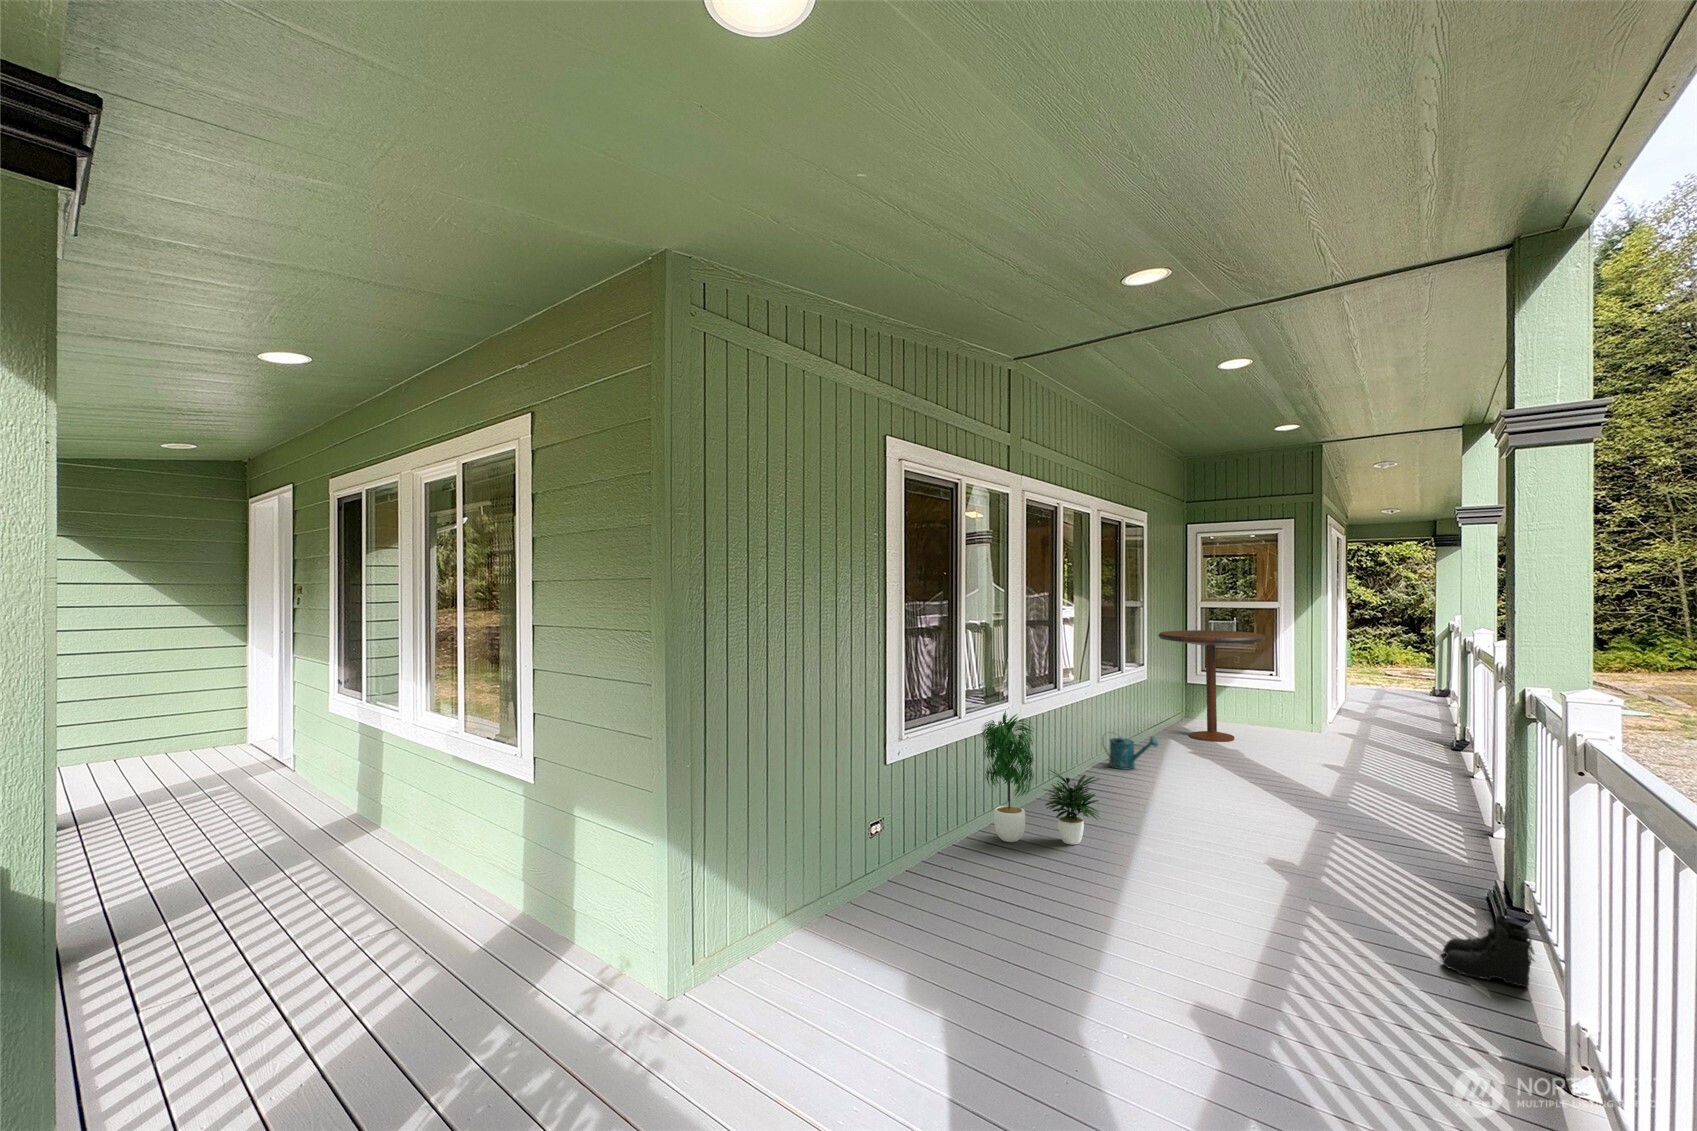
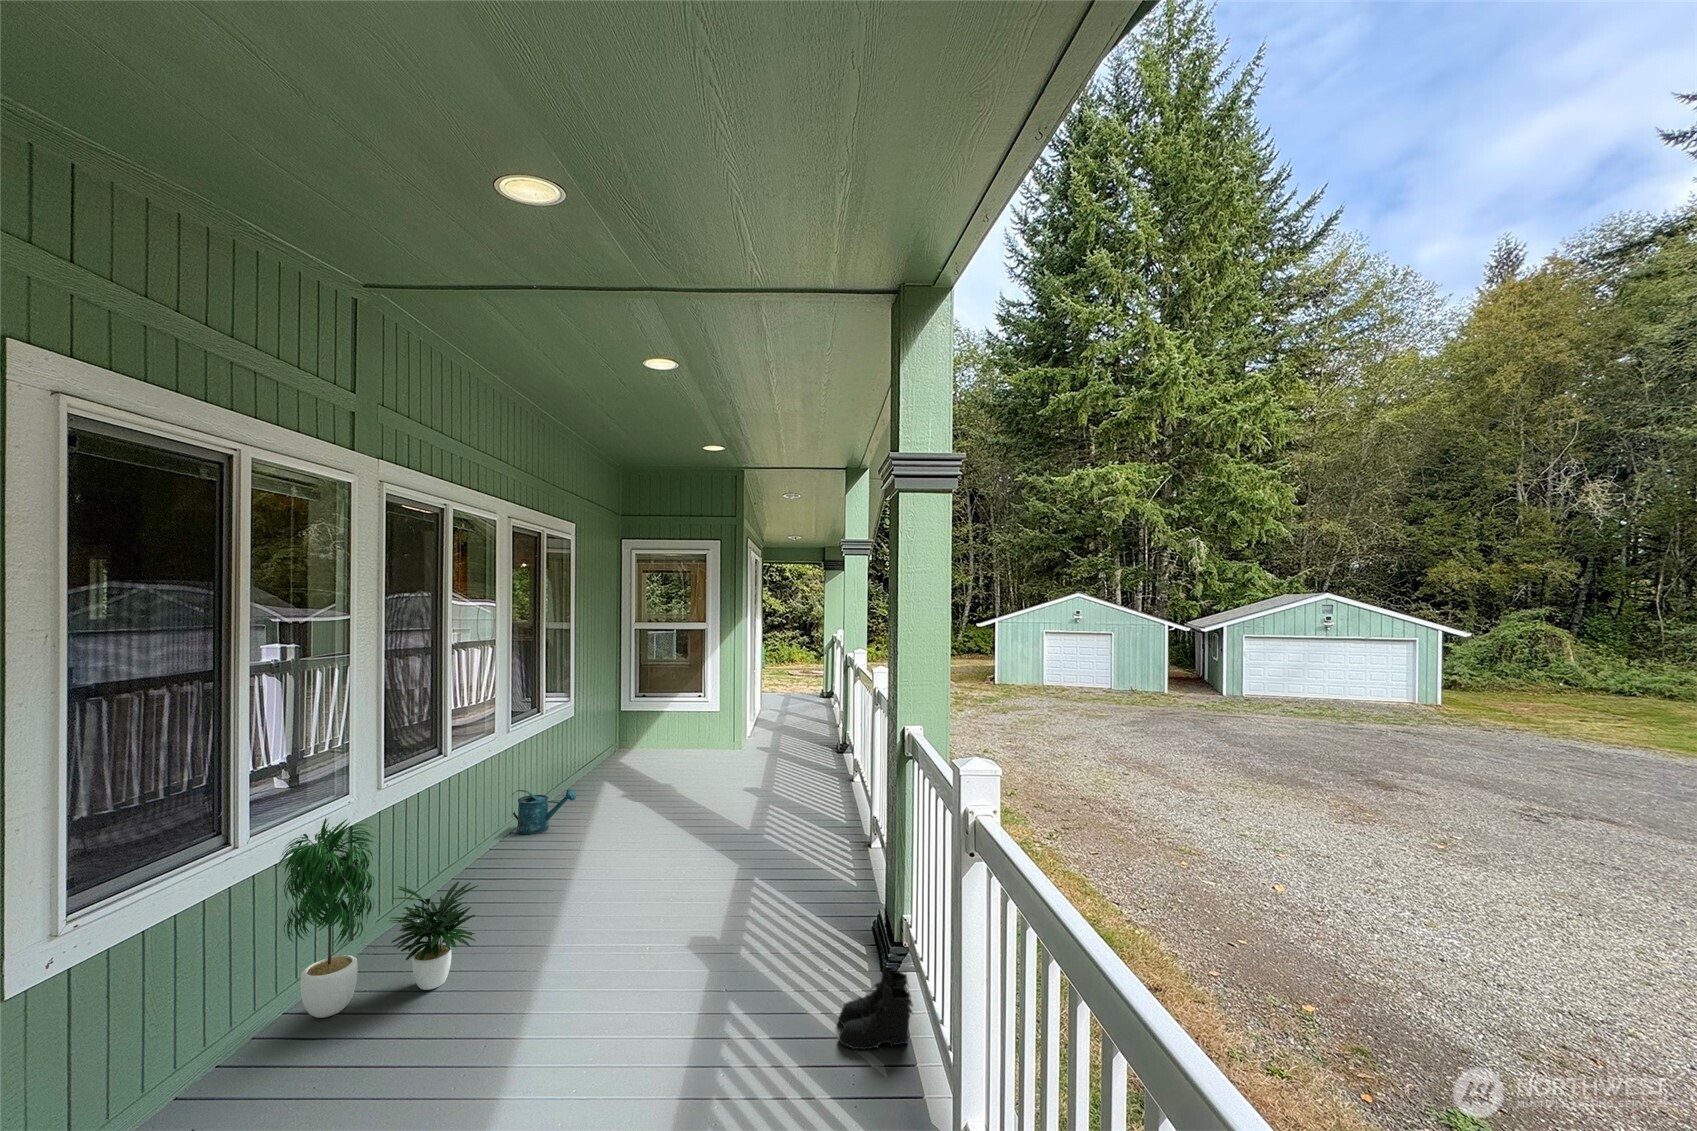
pedestal table: present [1158,630,1265,742] -> none [586,654,692,774]

